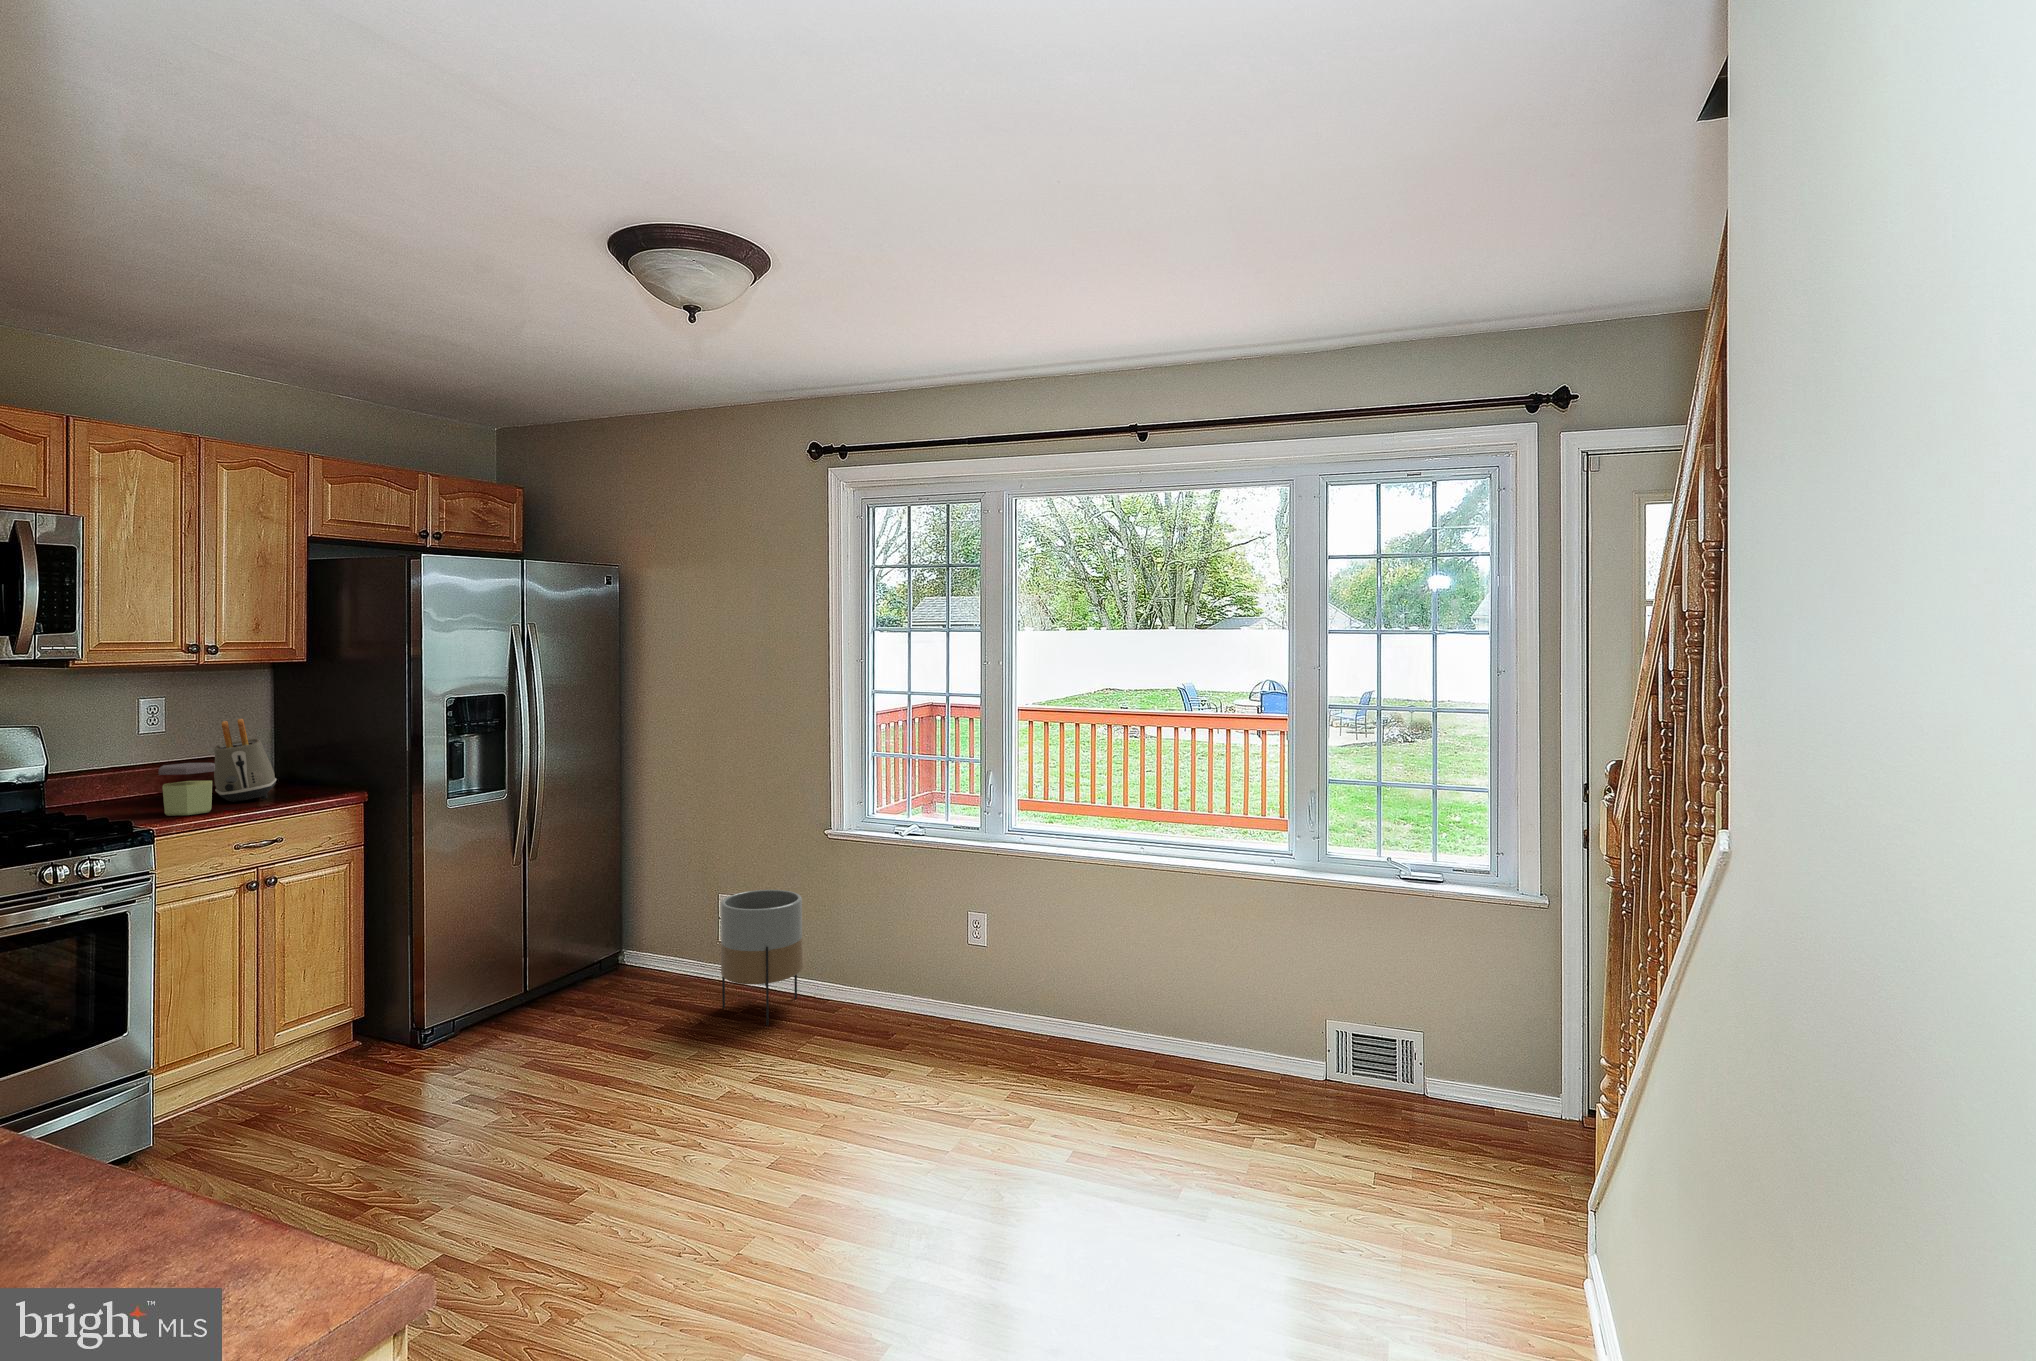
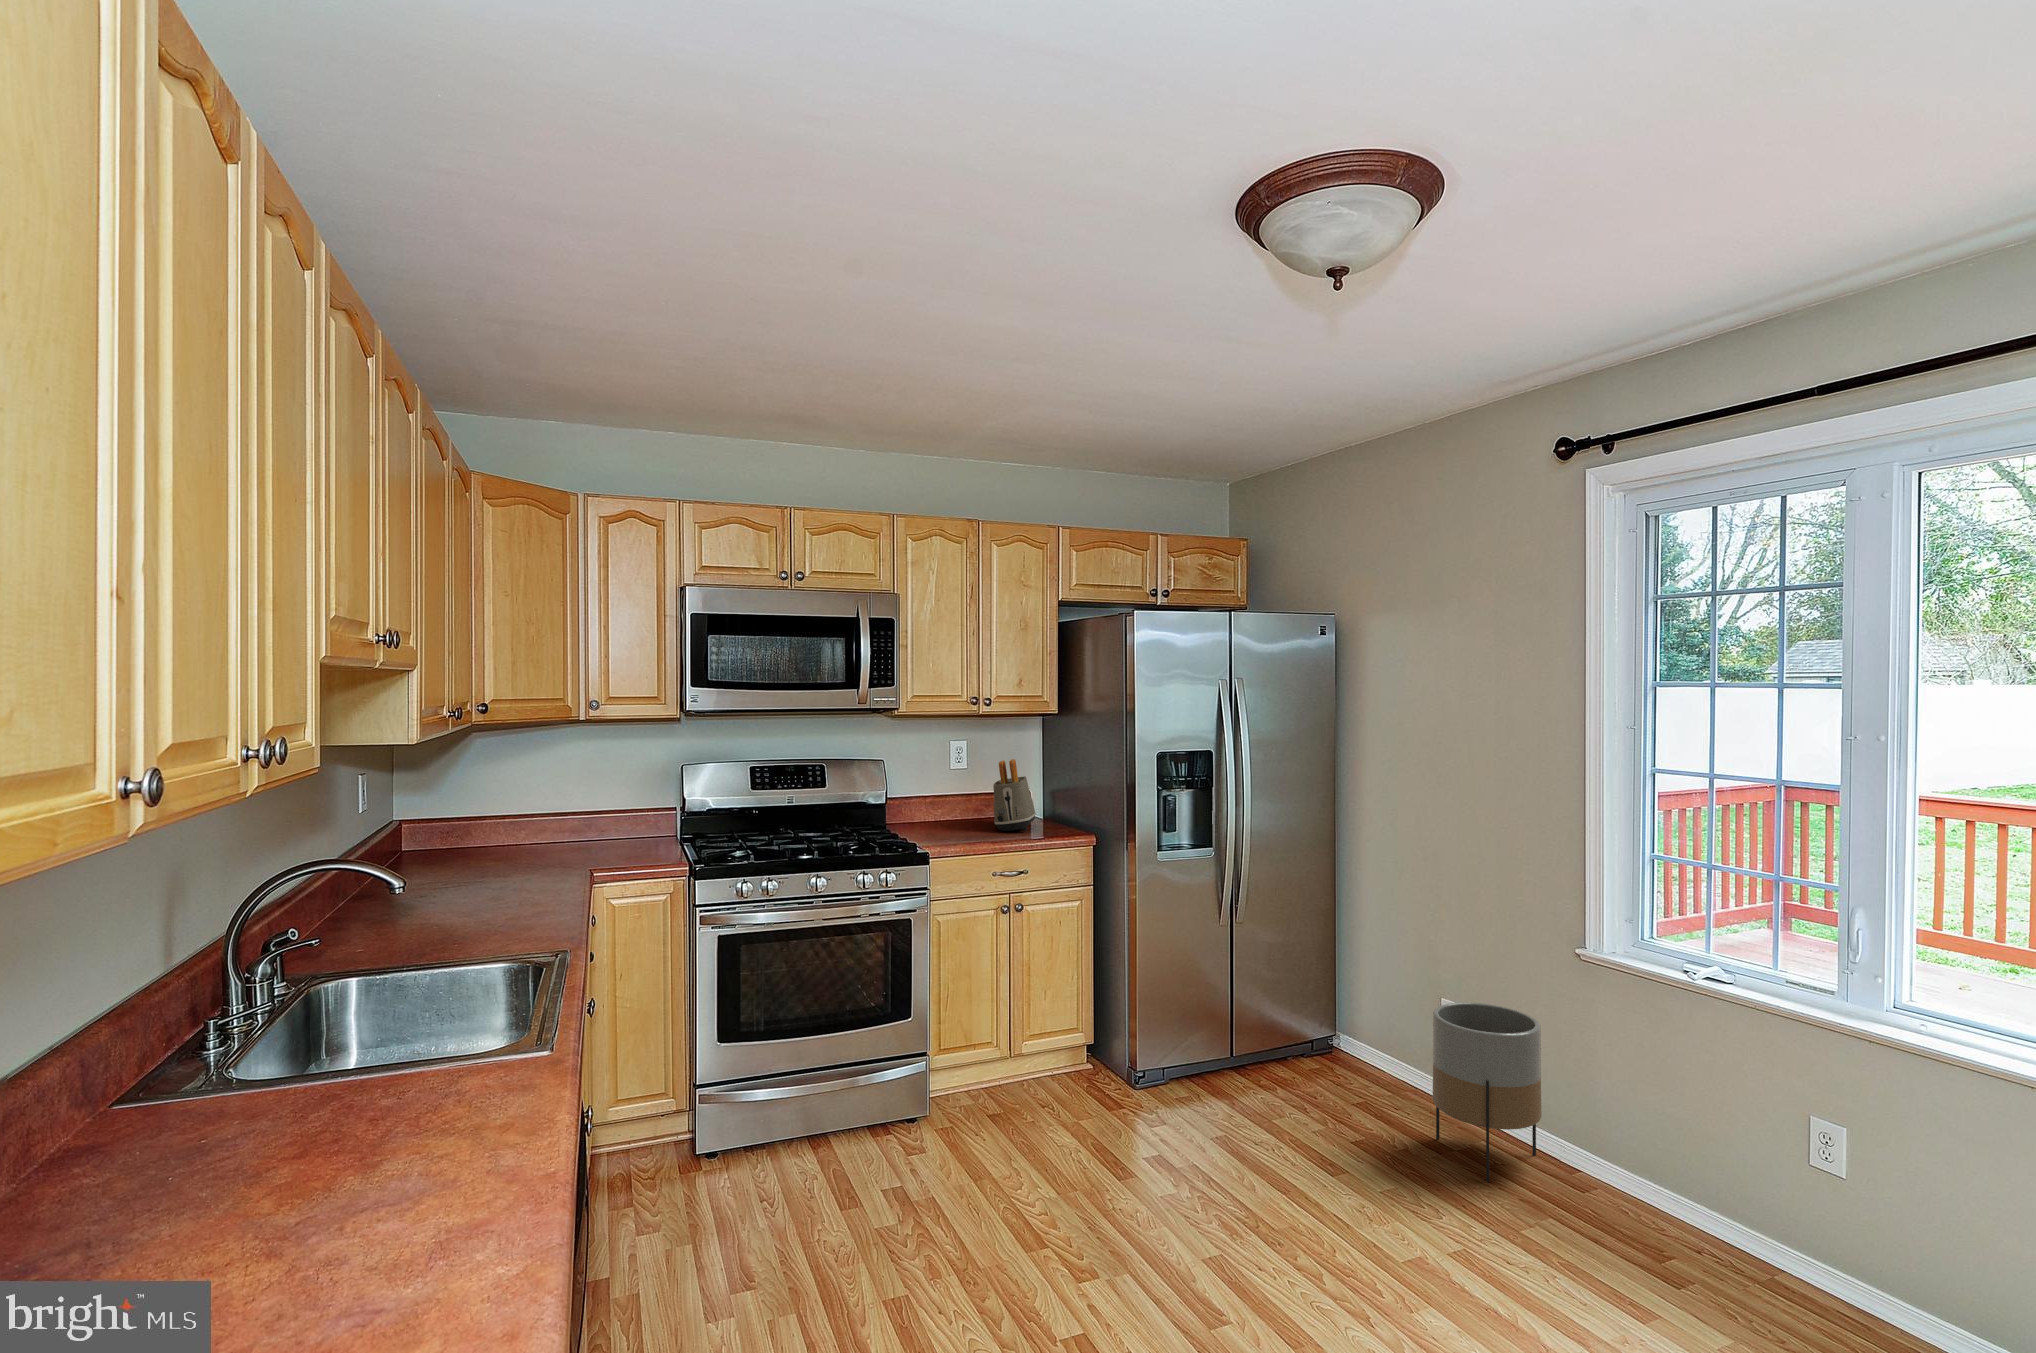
jar: present [159,763,215,816] -> none [950,796,988,840]

